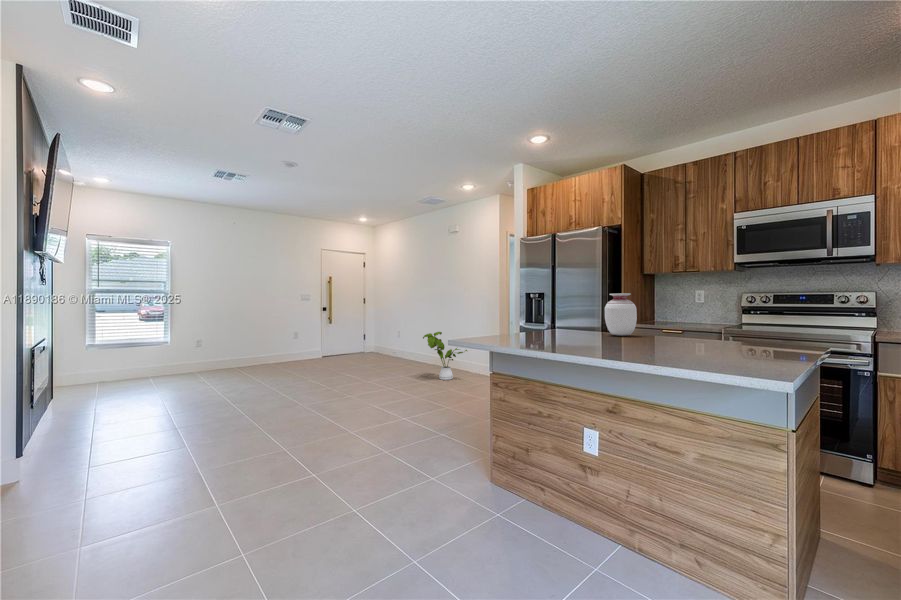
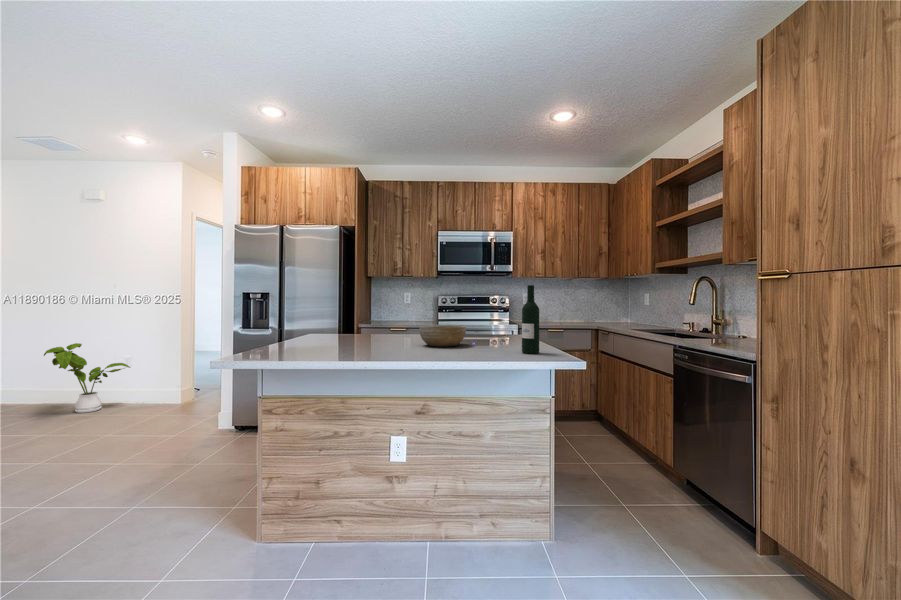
wine bottle: none [730,271,757,359] -> present [522,285,539,354]
vase: present [605,293,637,336] -> none [374,297,403,338]
bowl: none [627,323,686,345] -> present [419,325,466,347]

